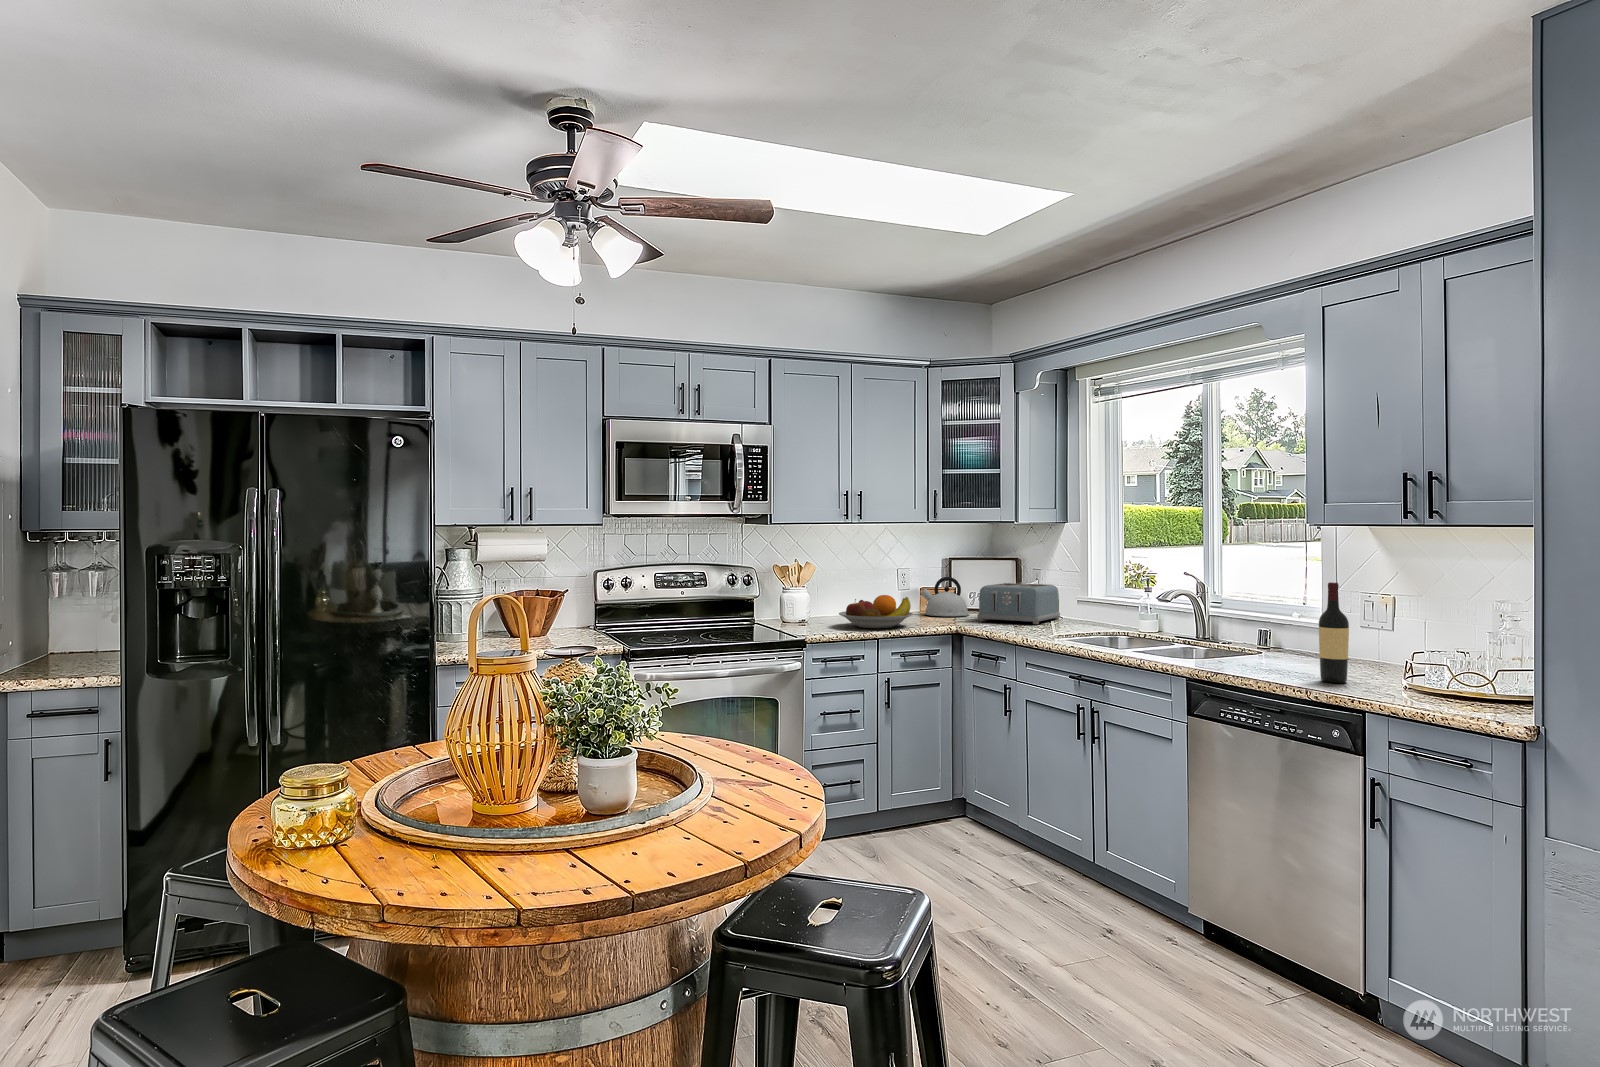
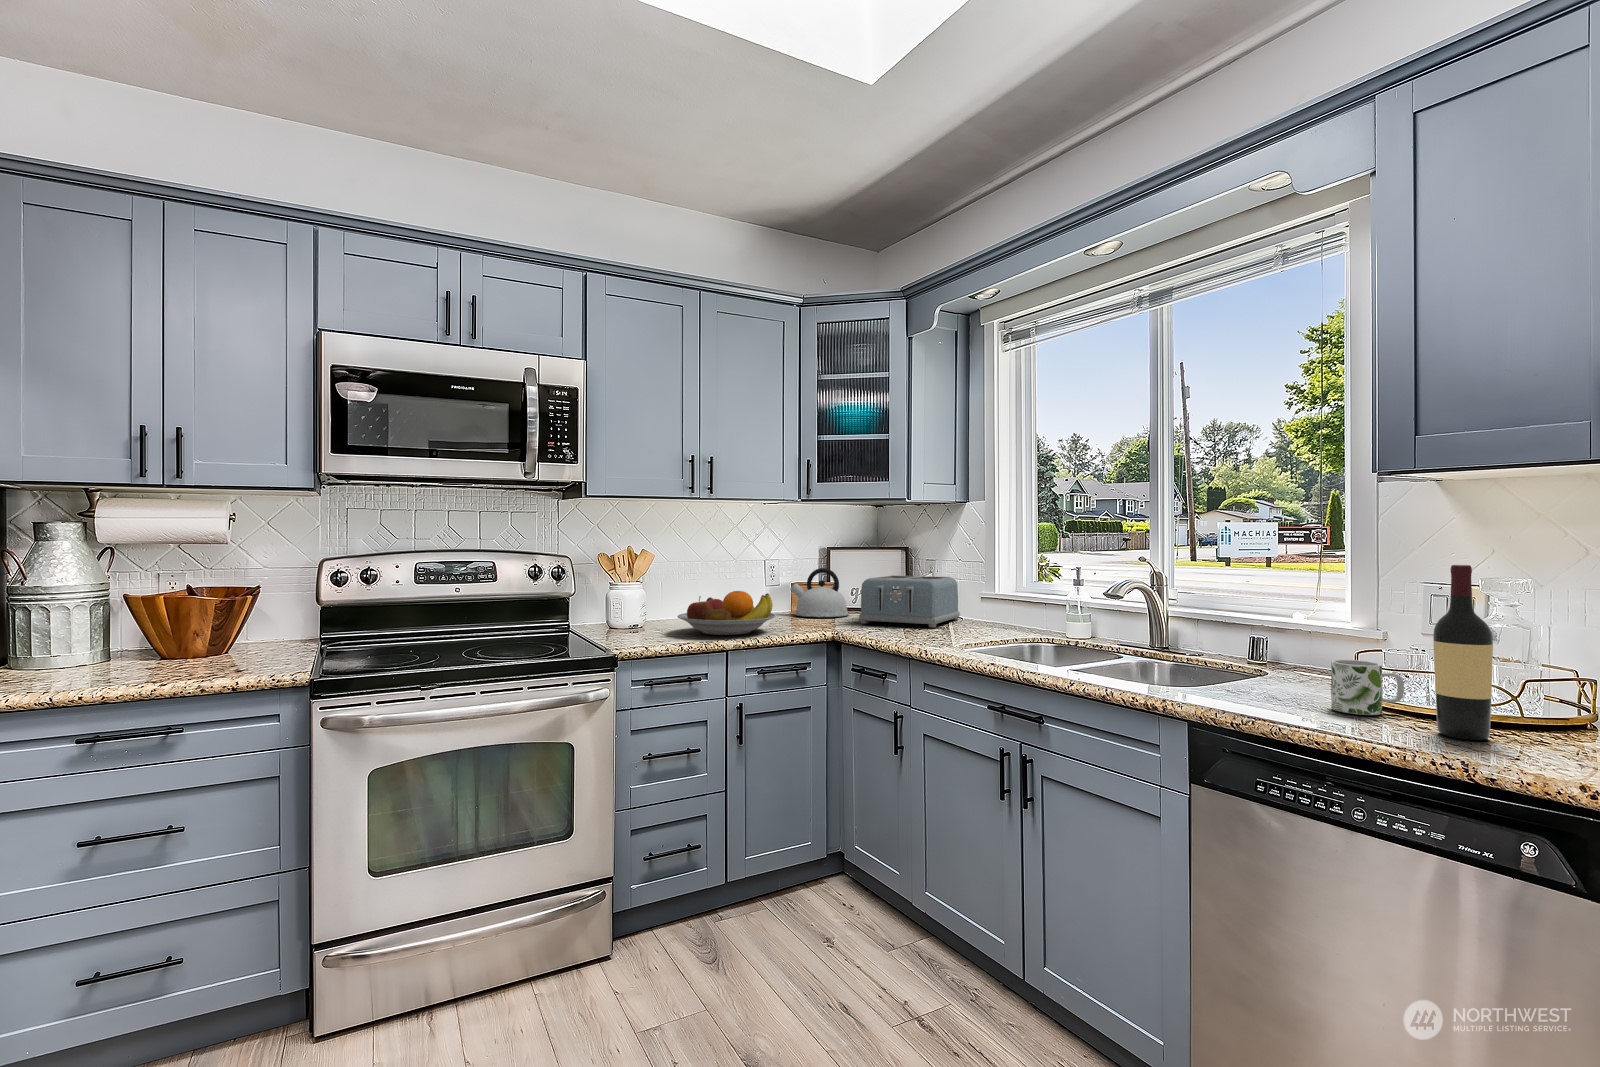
mug: none [1275,640,1317,673] -> present [1331,660,1404,715]

